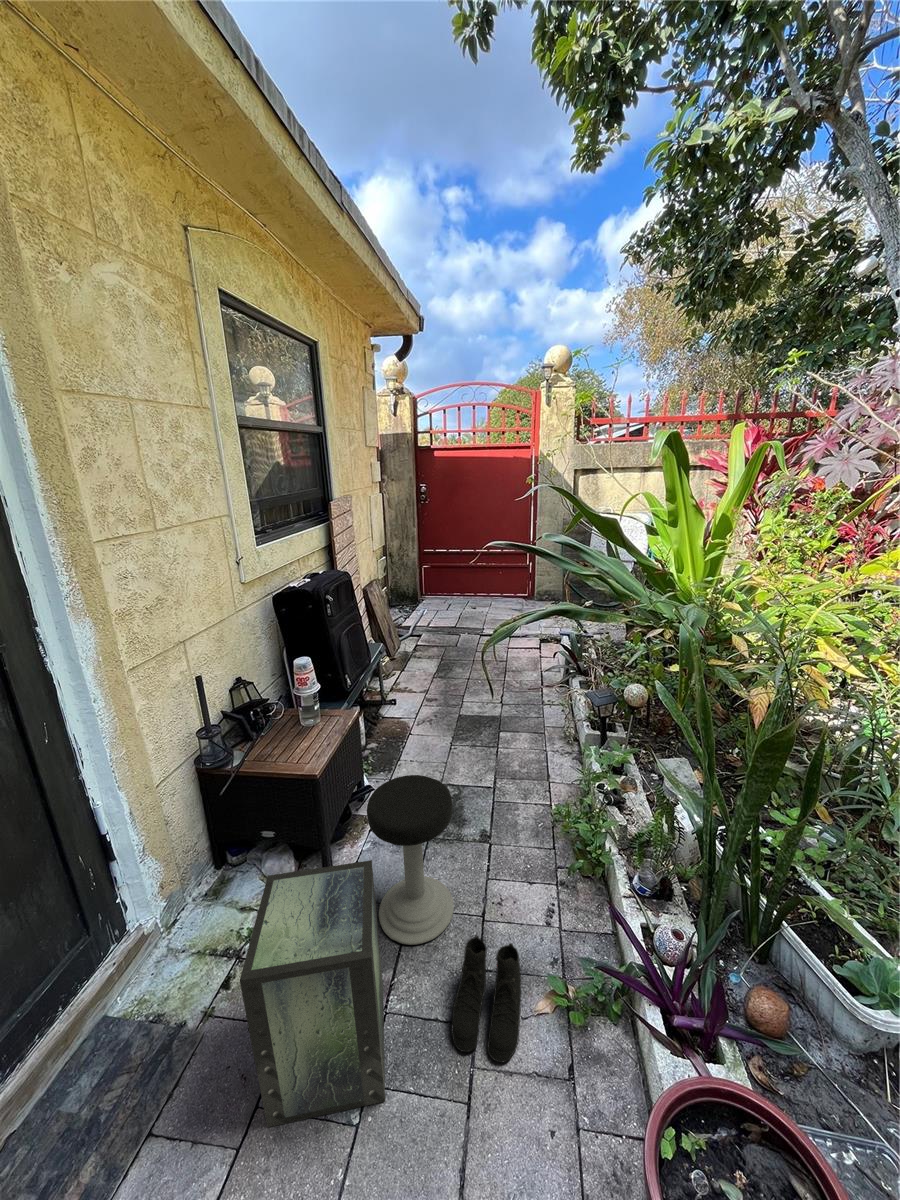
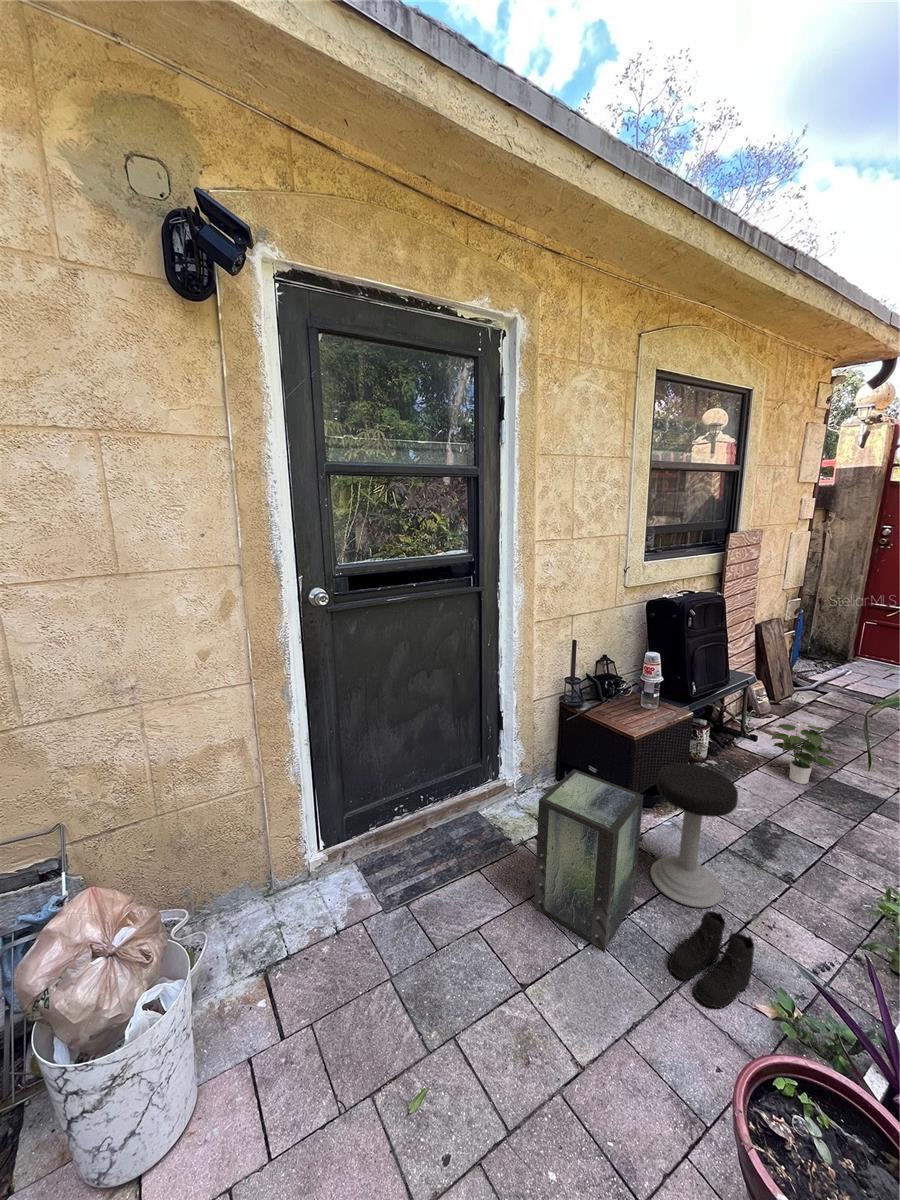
potted plant: none [416,675,467,731] -> present [771,724,837,784]

